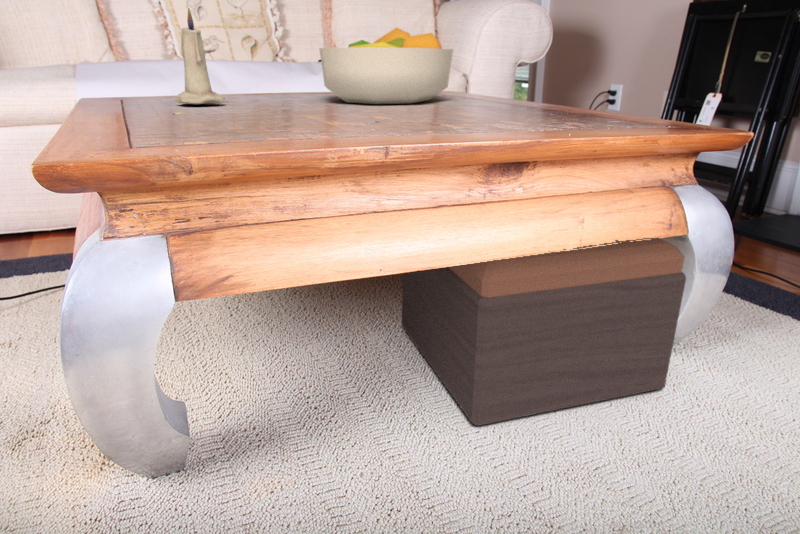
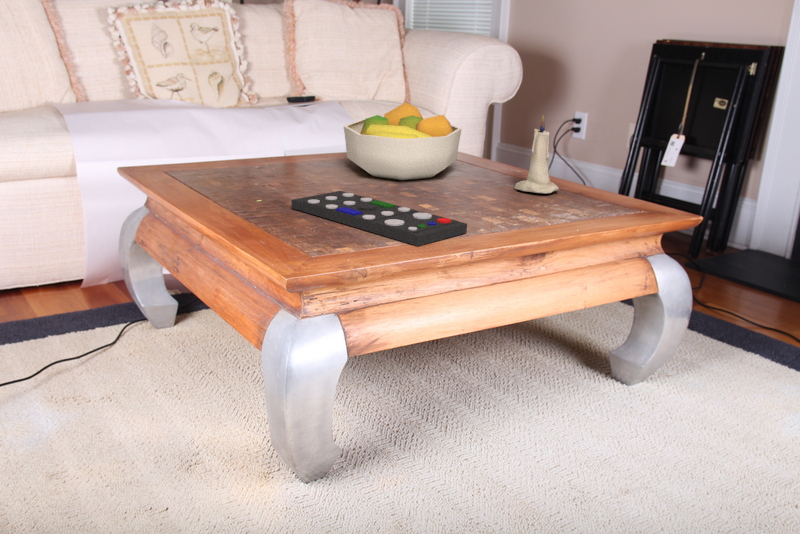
candle: present [175,9,225,104] -> present [514,115,559,194]
remote control: none [201,100,400,140] -> present [291,191,467,246]
footstool: present [402,238,686,426] -> none [433,258,658,440]

